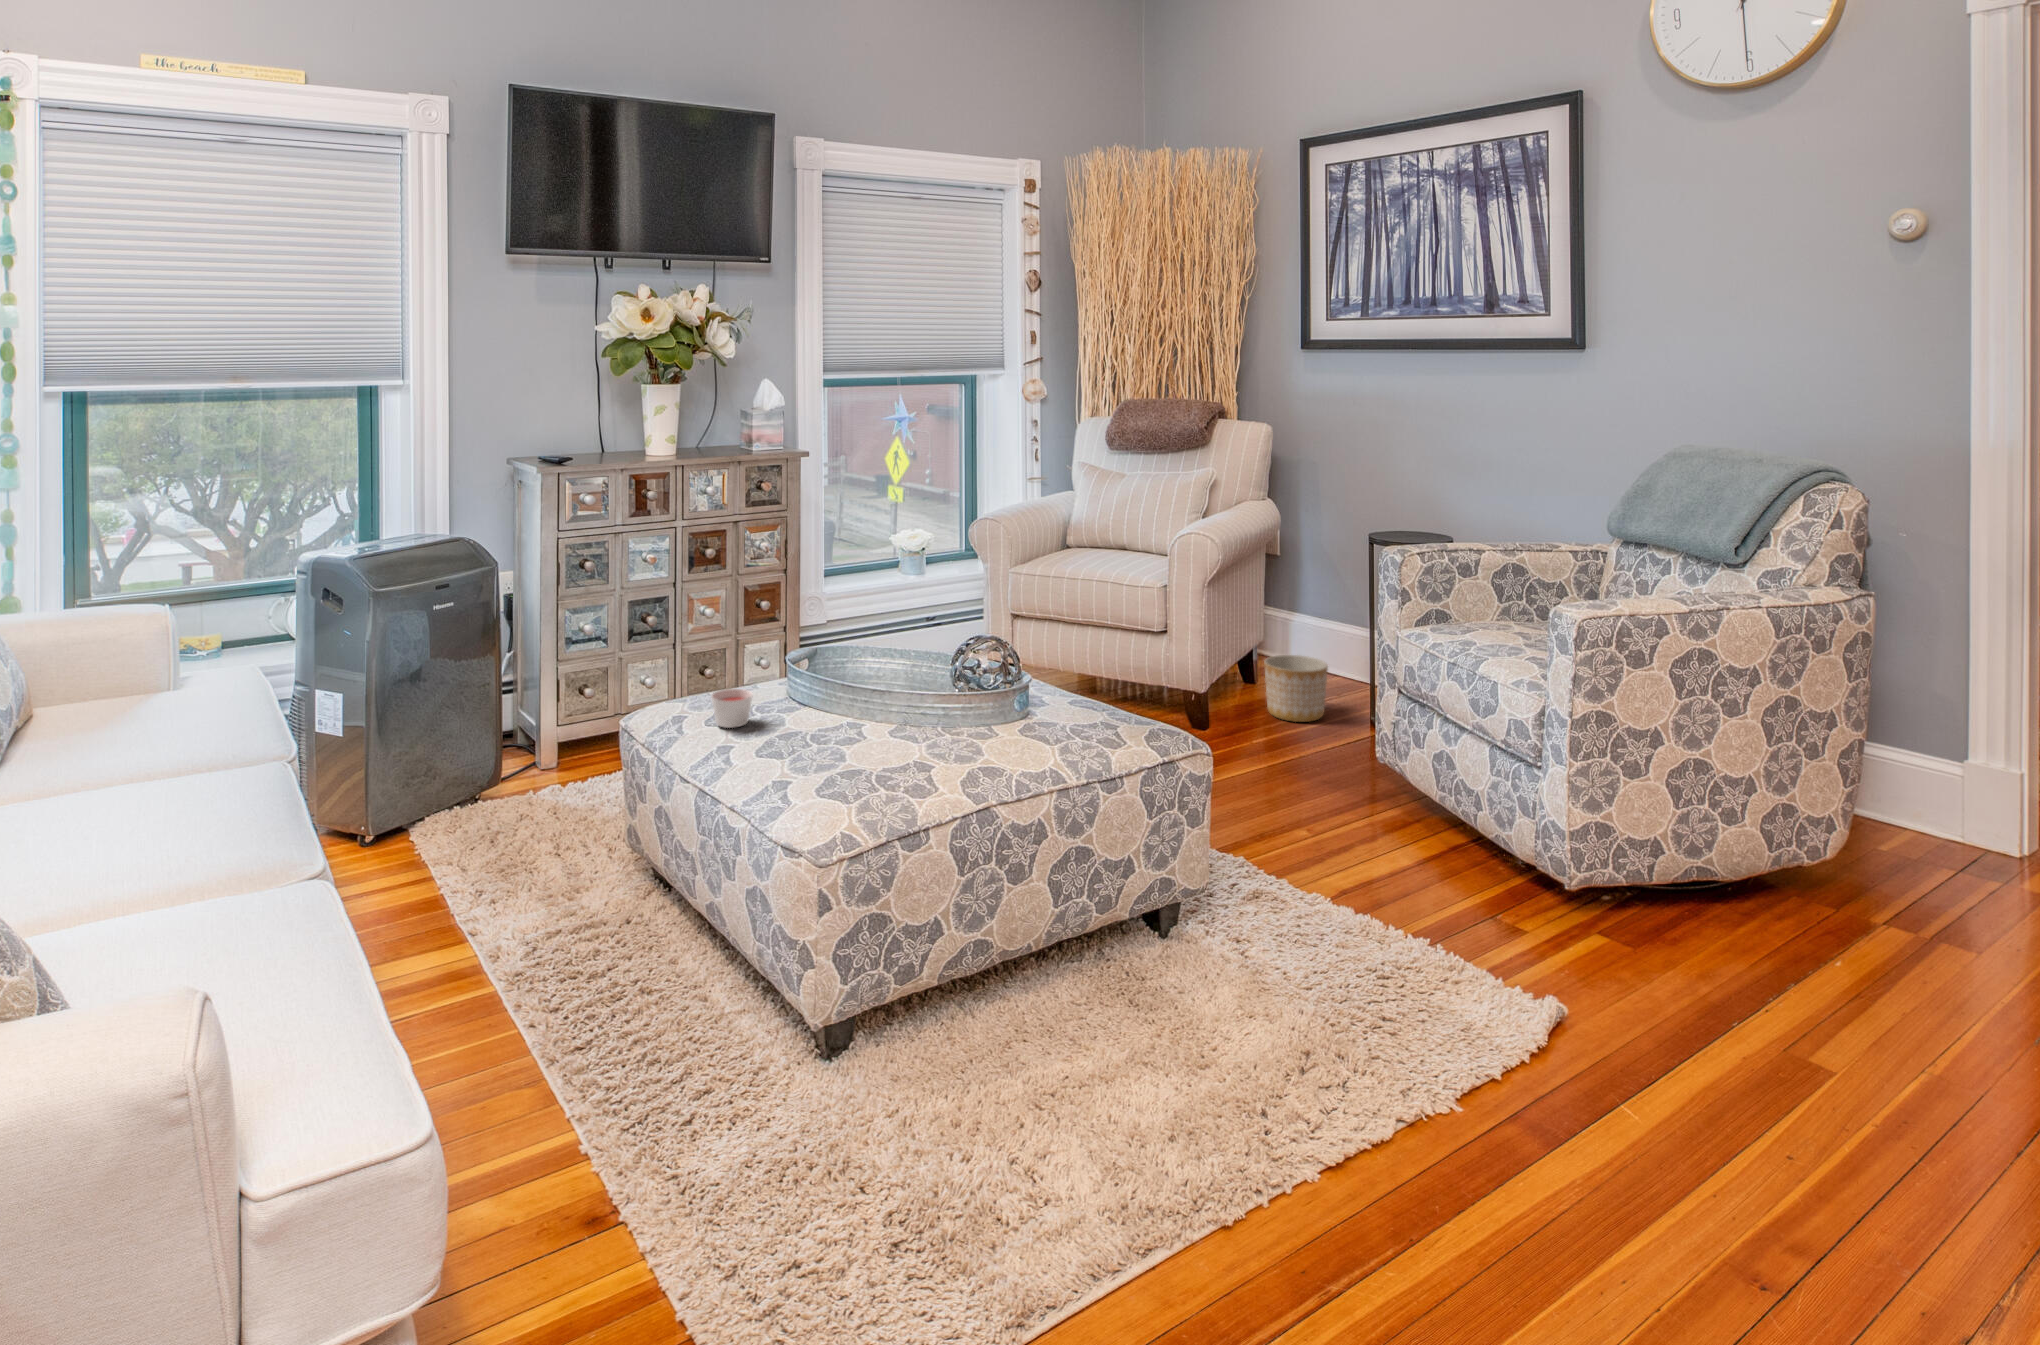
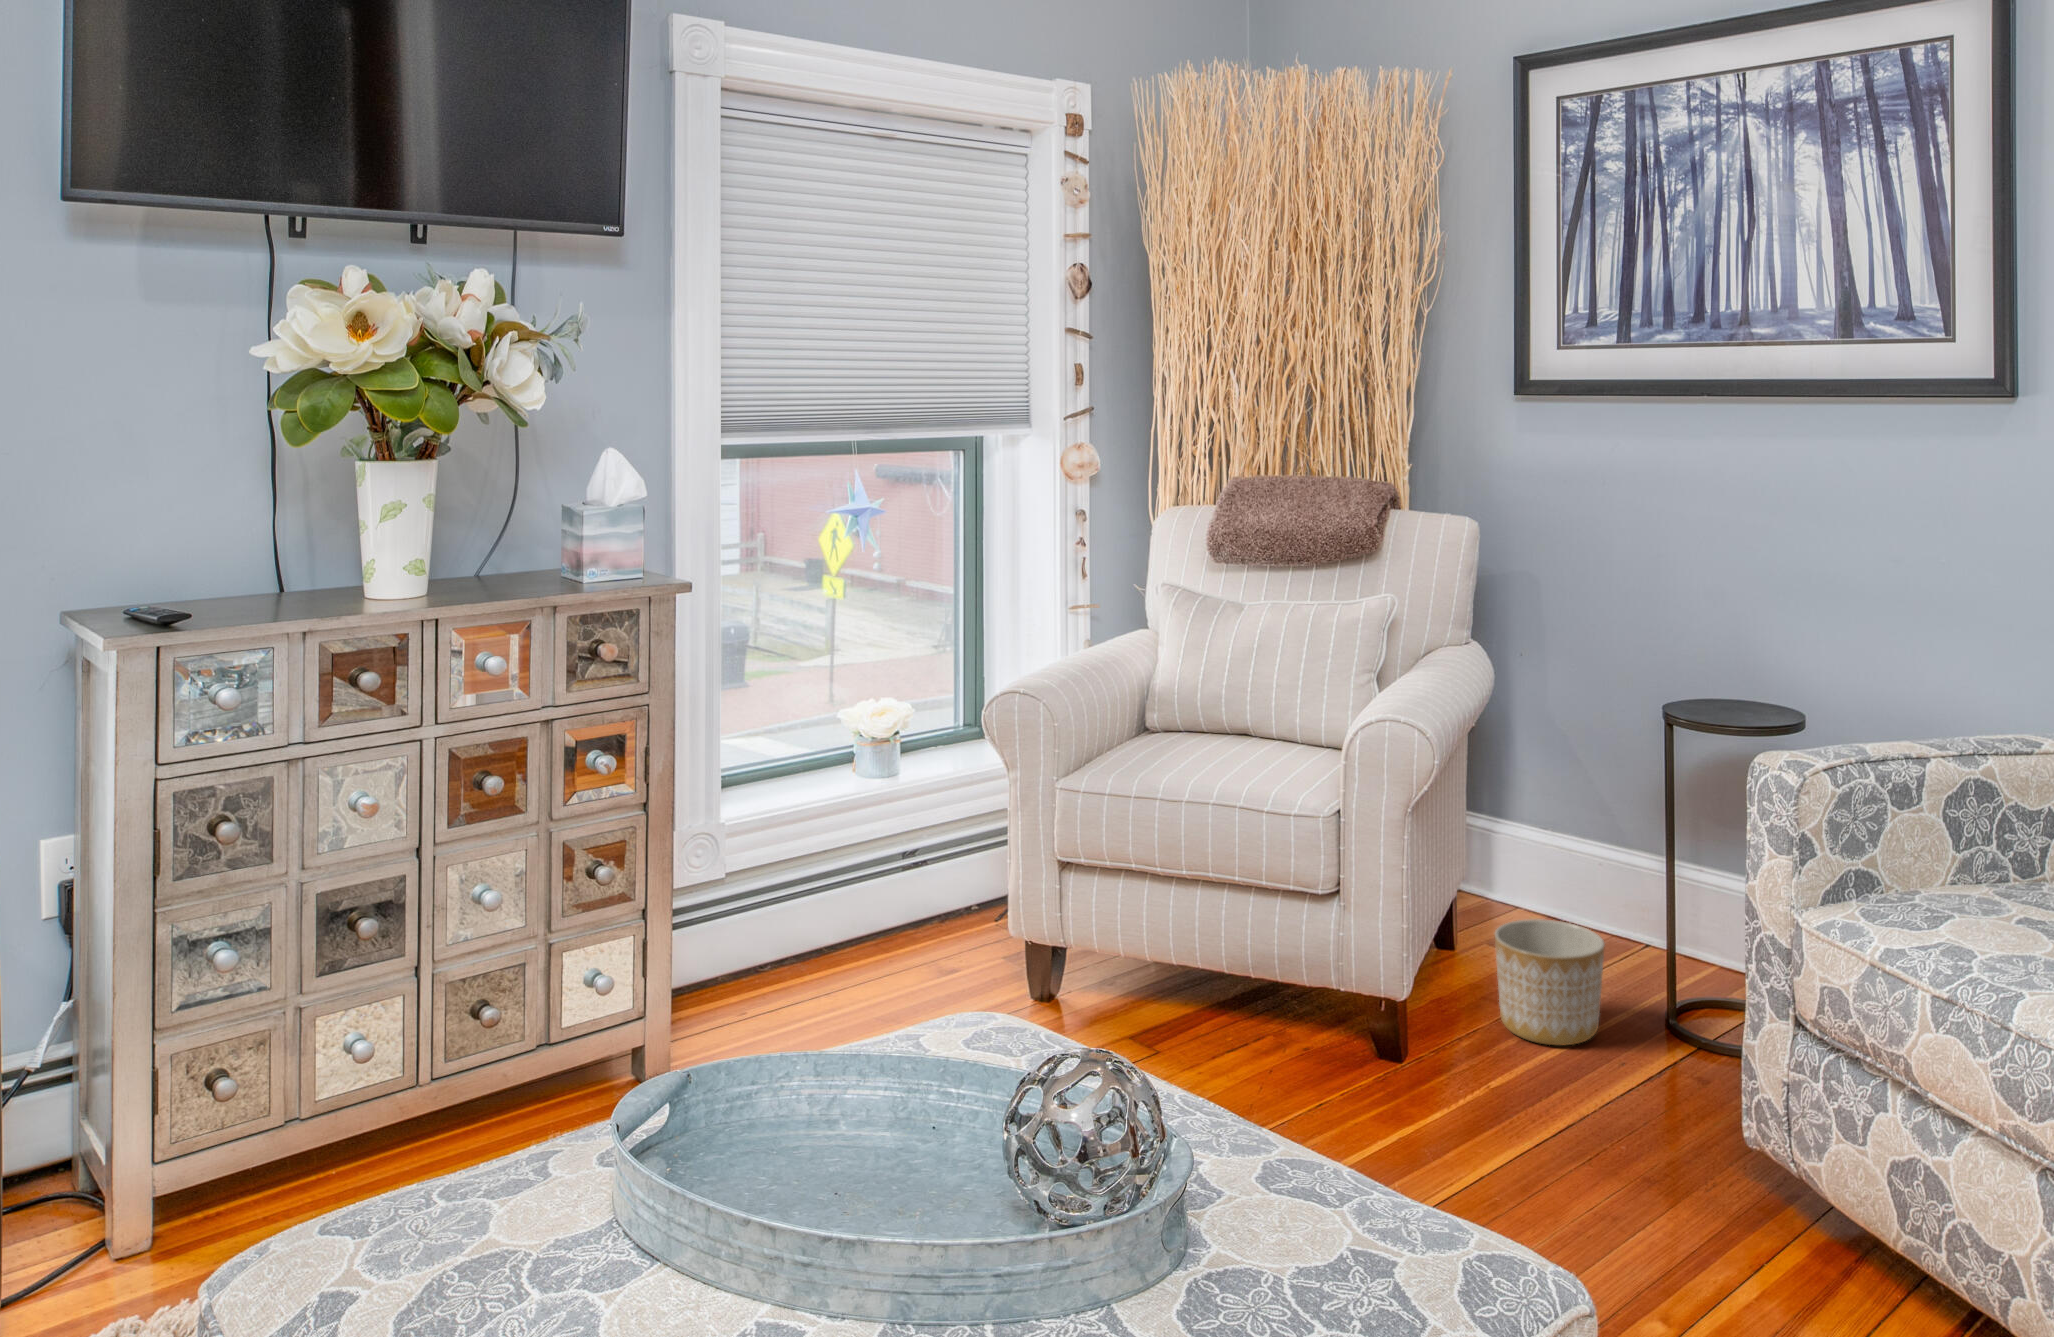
candle: present [711,689,753,728] -> none [423,1166,525,1275]

